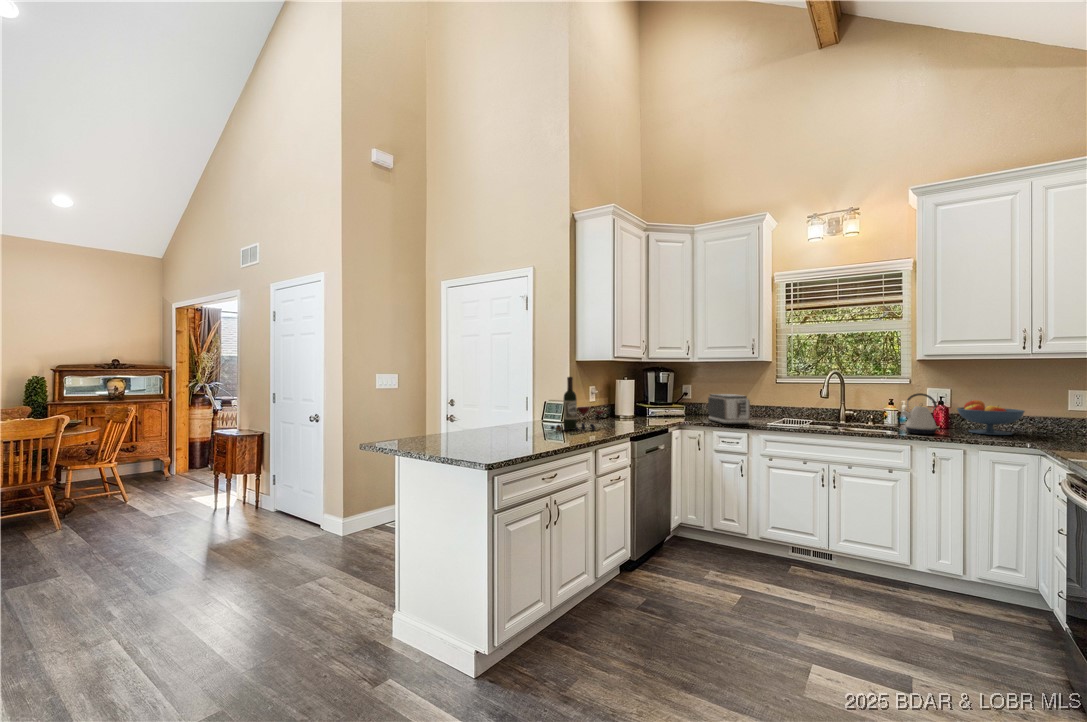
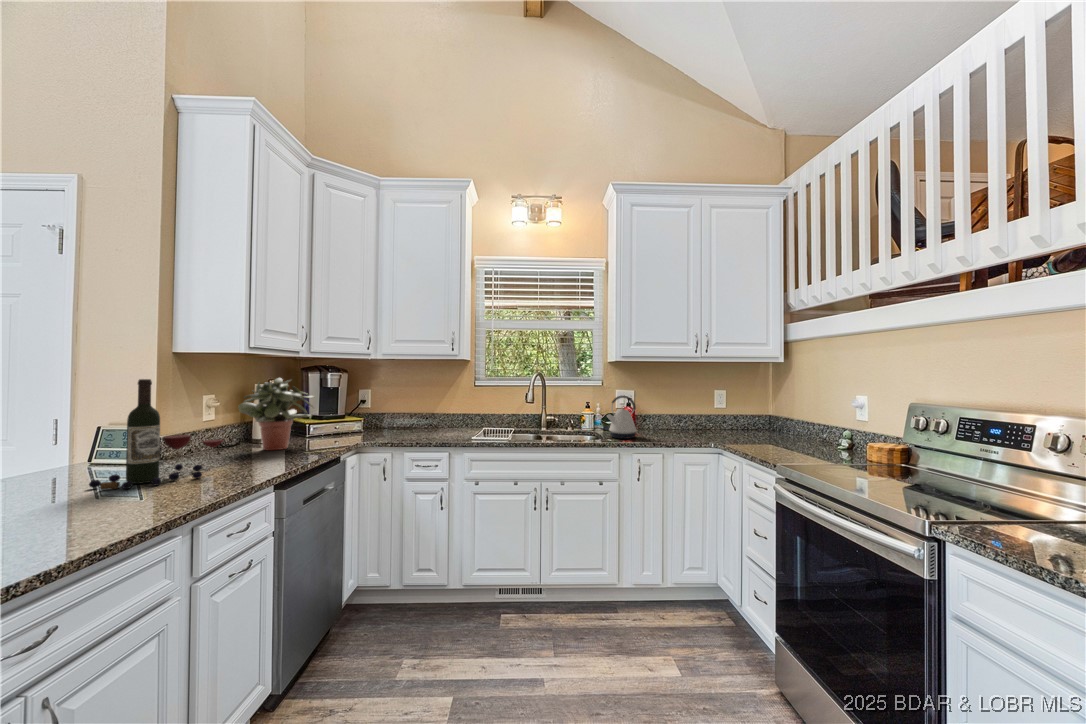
potted plant: none [608,376,651,422] -> present [238,378,314,450]
toaster: present [708,394,750,424] -> none [396,401,451,442]
fruit bowl: present [957,400,1025,435] -> none [645,400,696,434]

